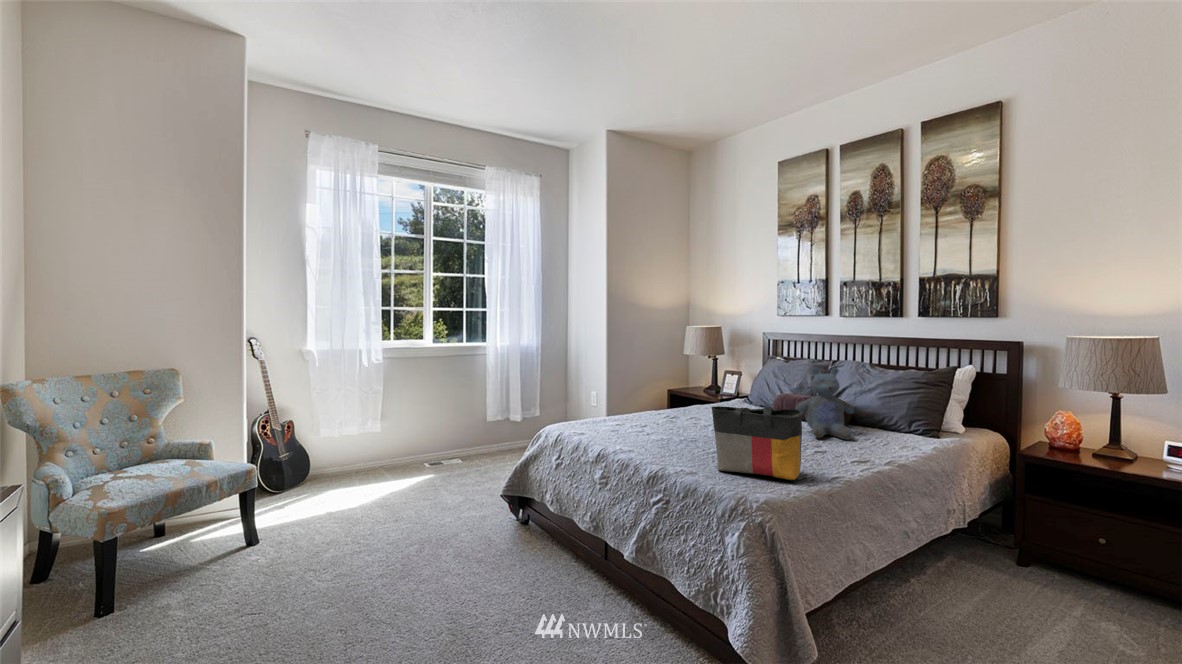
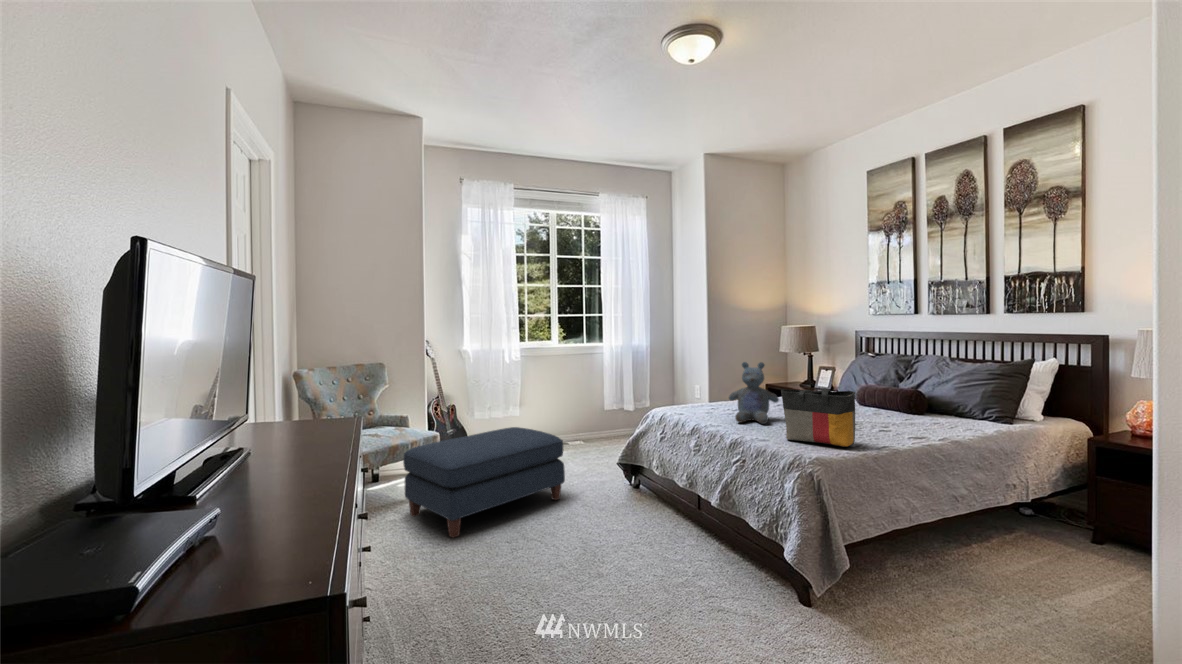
stuffed bear: present [796,367,854,439] -> present [729,362,779,424]
ottoman: none [179,454,432,635] -> present [403,427,565,538]

